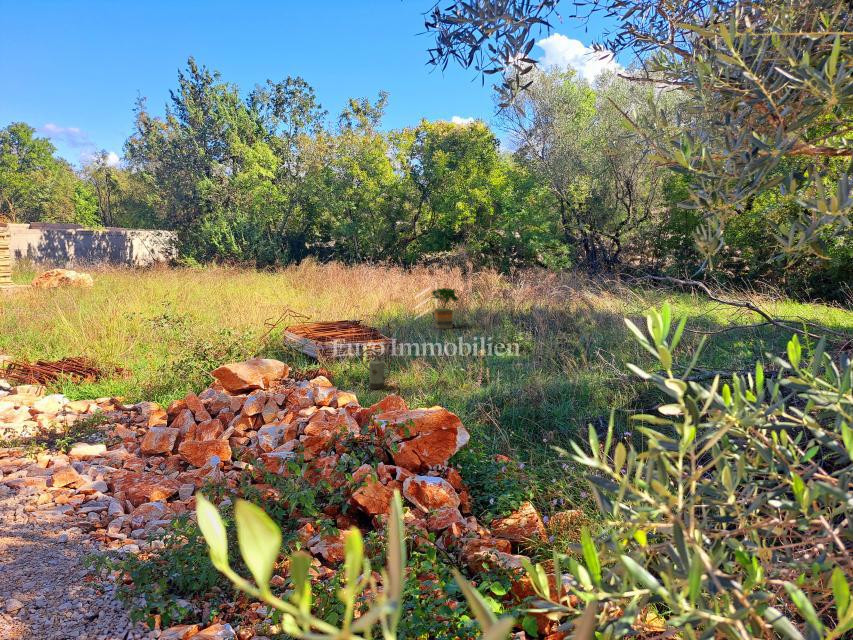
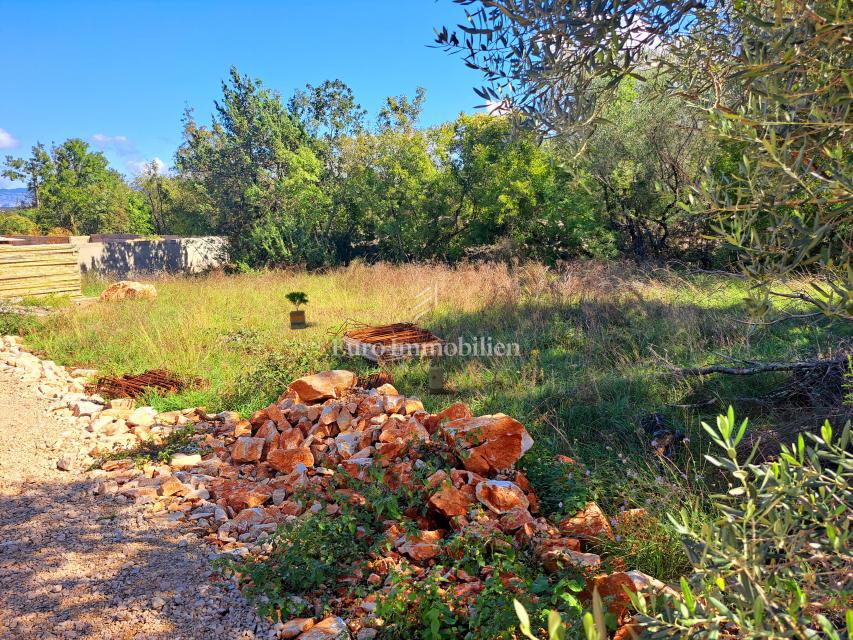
potted tree: present [432,288,458,329] -> present [285,292,309,329]

